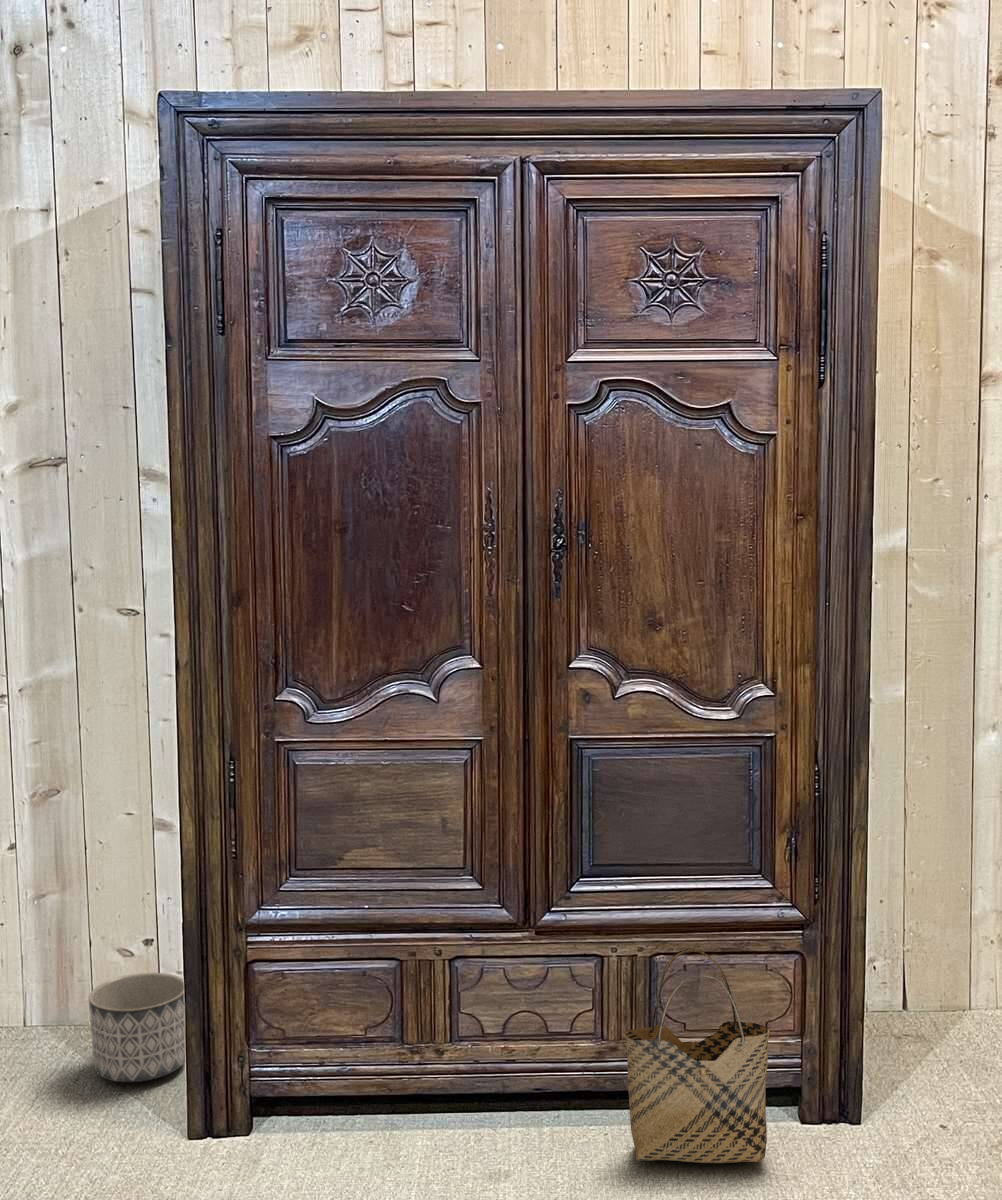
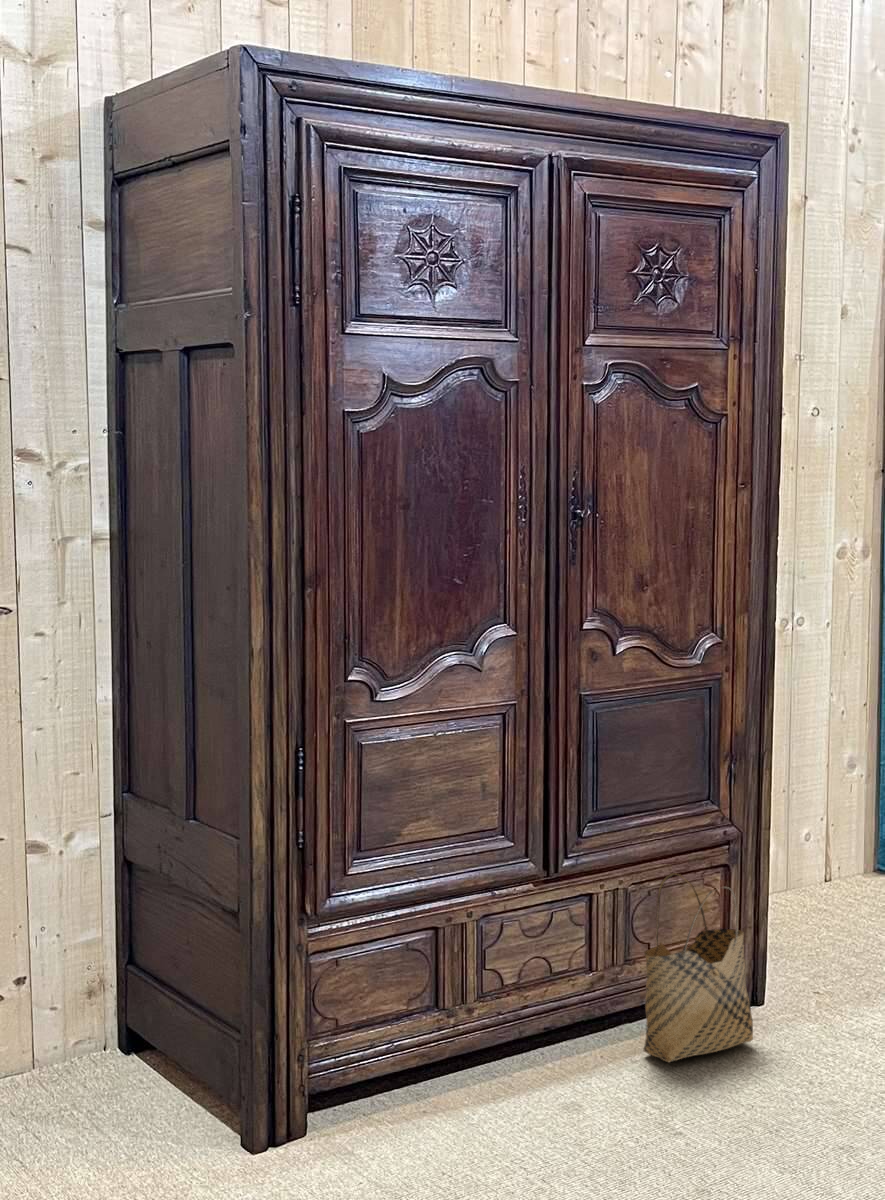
planter: present [89,973,185,1082] -> none [56,1006,166,1127]

